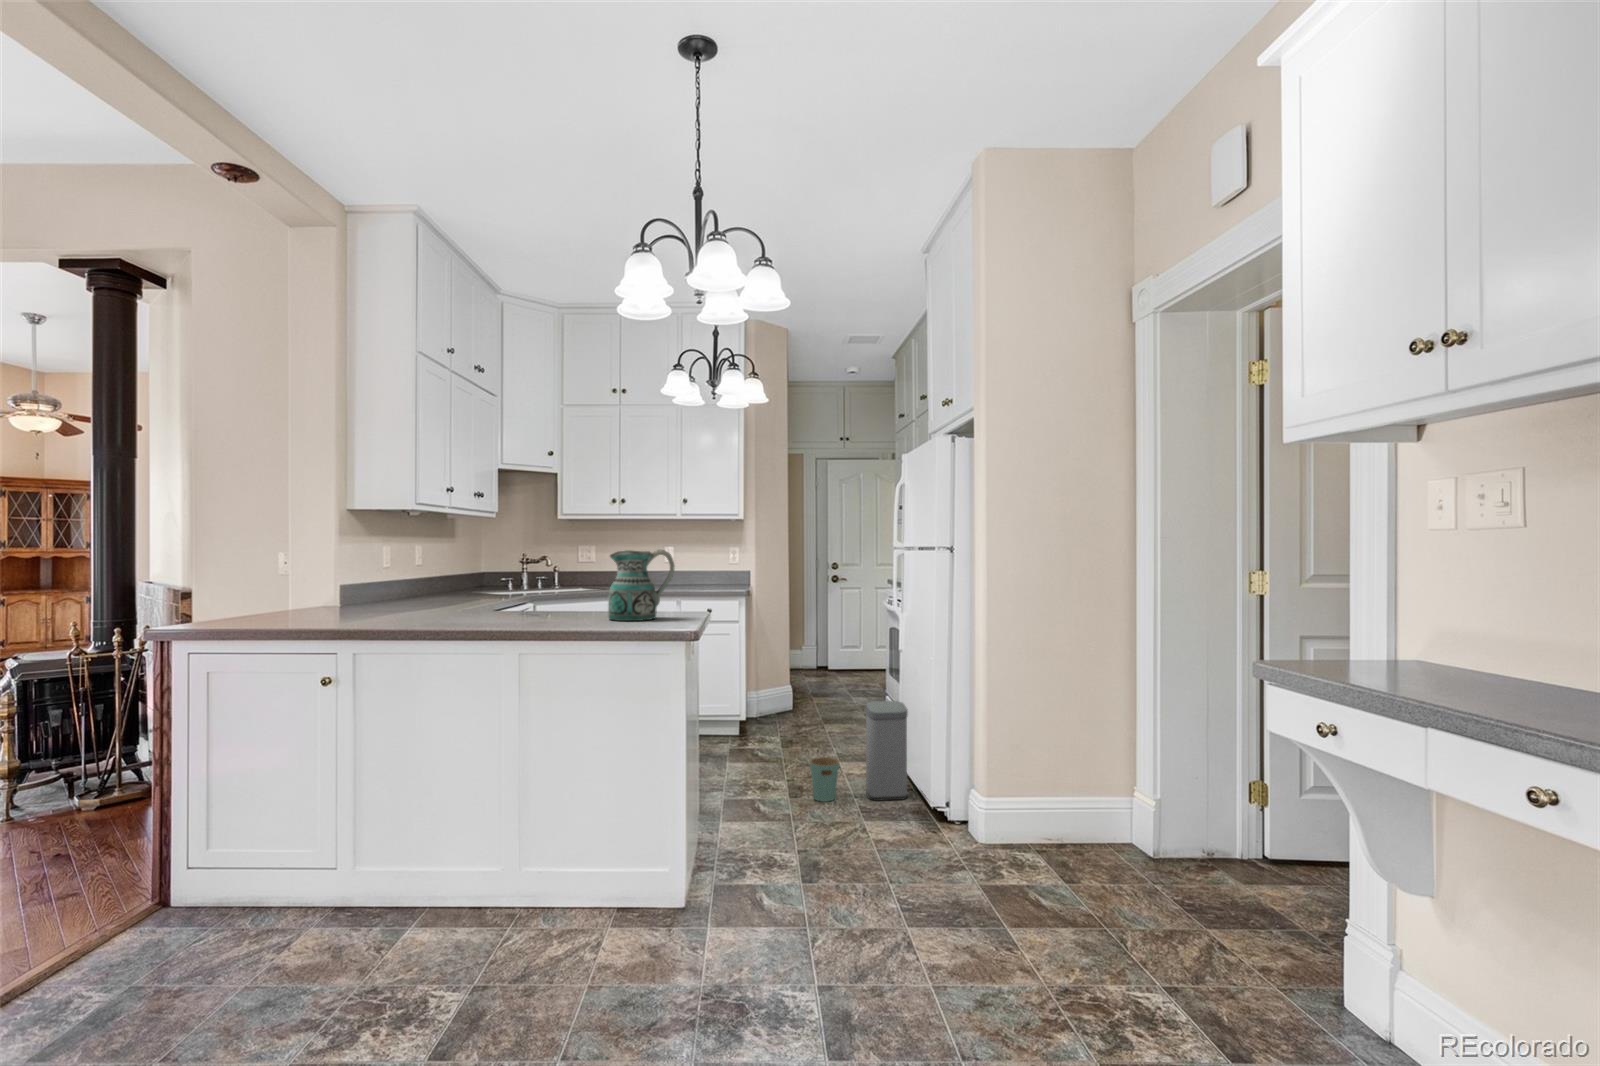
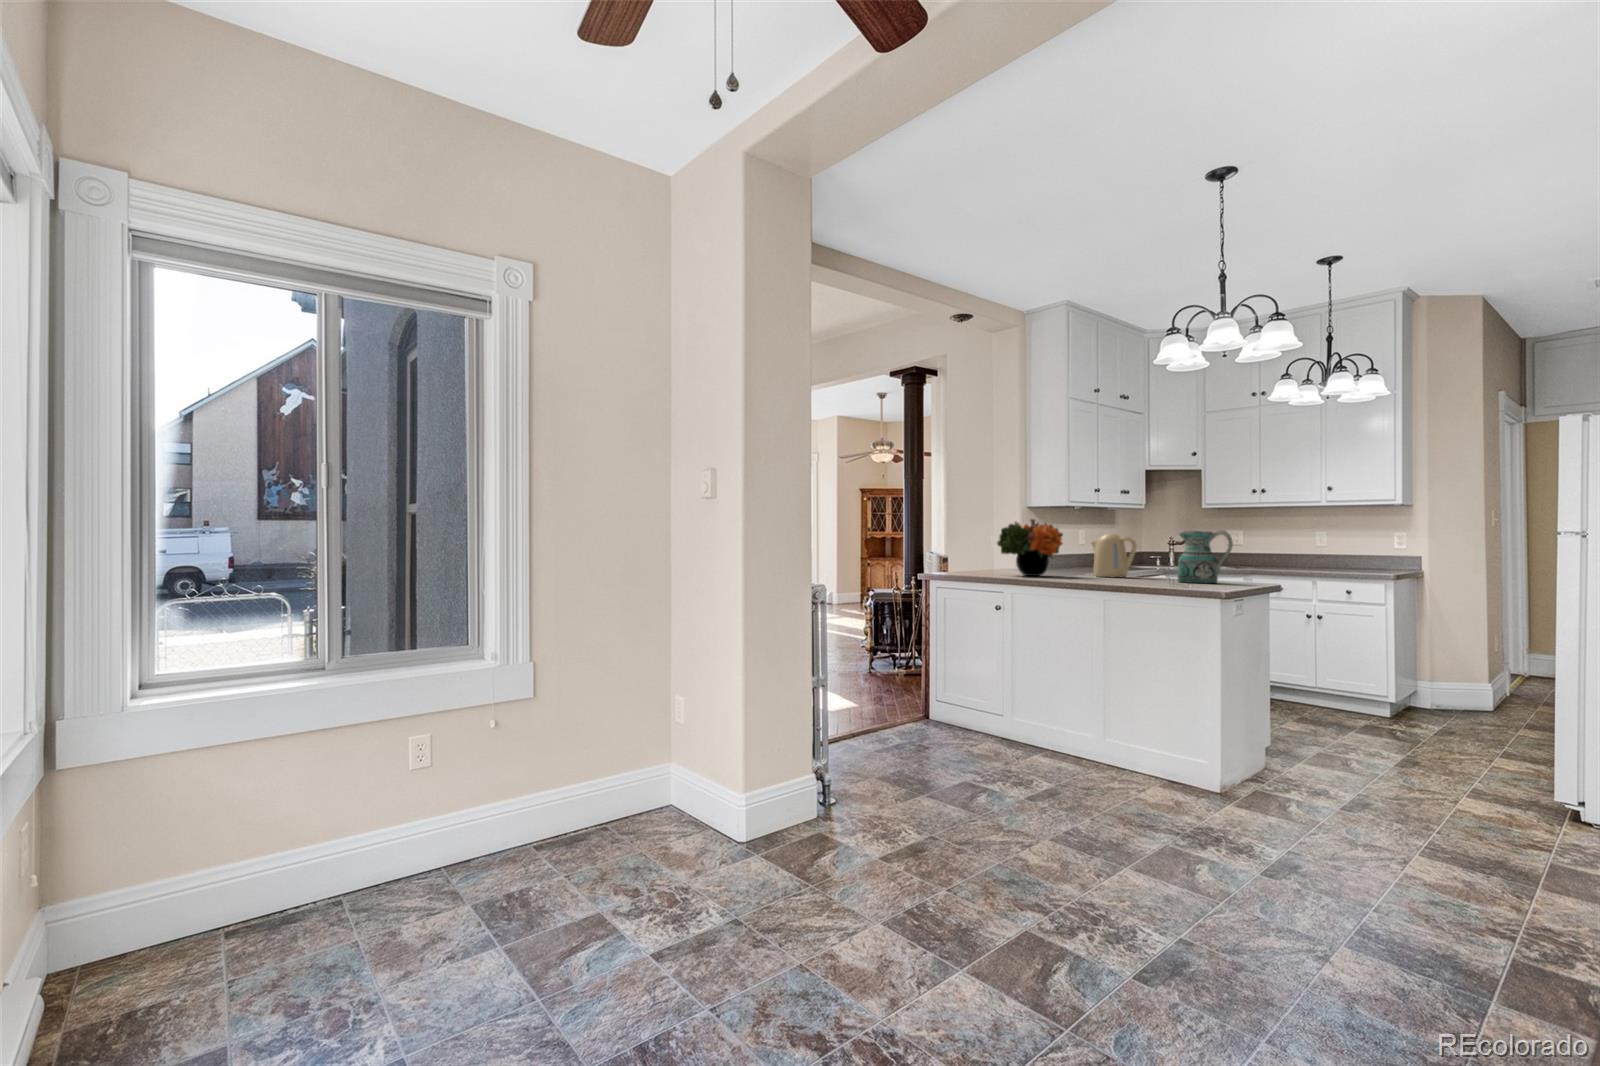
flower arrangement: none [319,533,441,626] -> present [997,519,1063,576]
kettle: none [473,553,541,618] -> present [1091,533,1137,577]
trash can: present [810,701,908,802] -> none [1409,692,1542,799]

